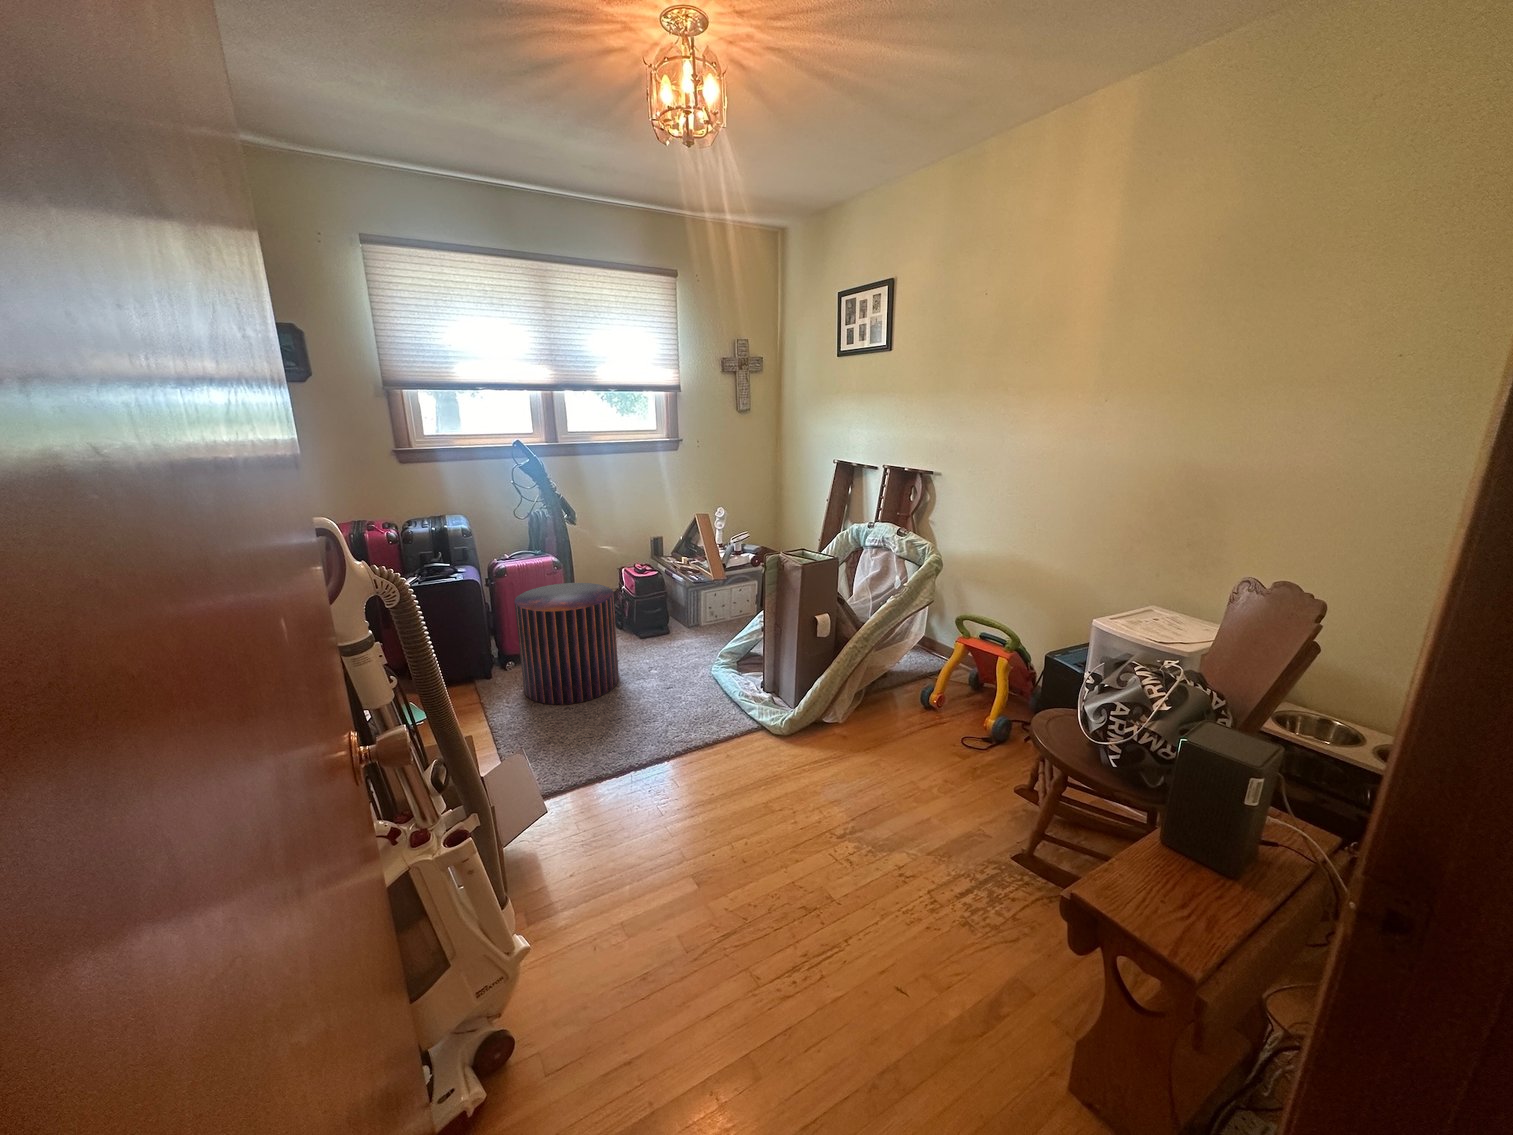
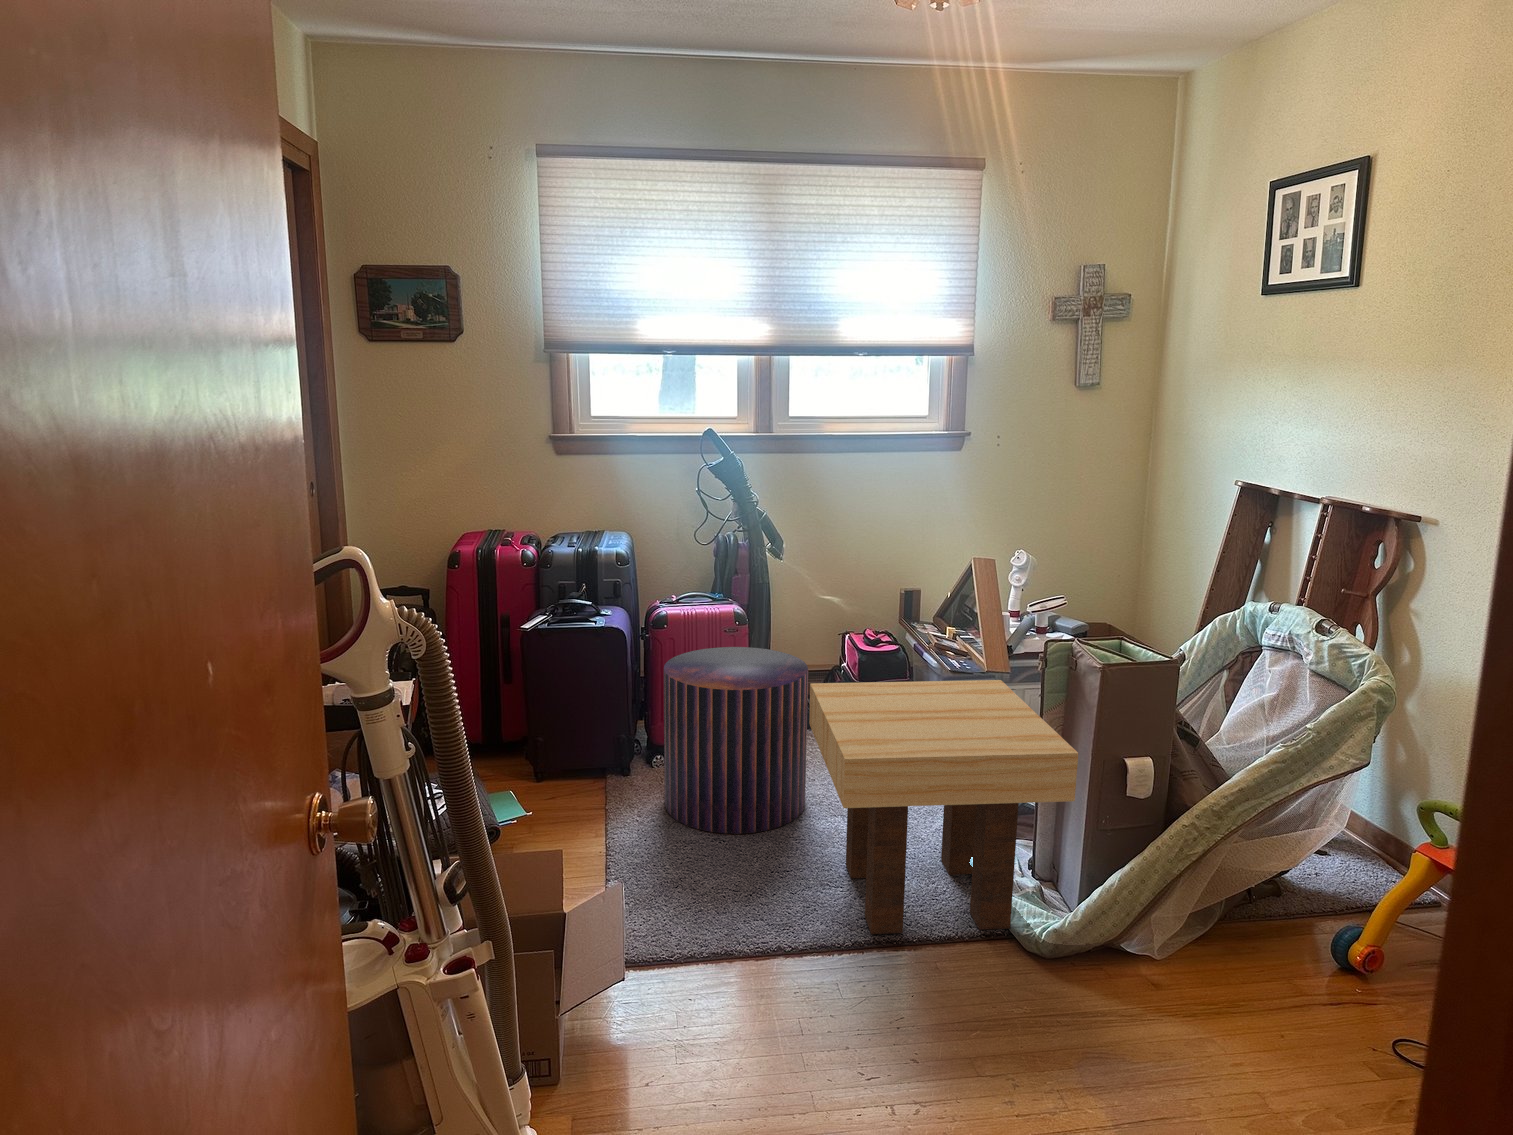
side table: none [622,583,794,744] -> present [809,680,1078,934]

